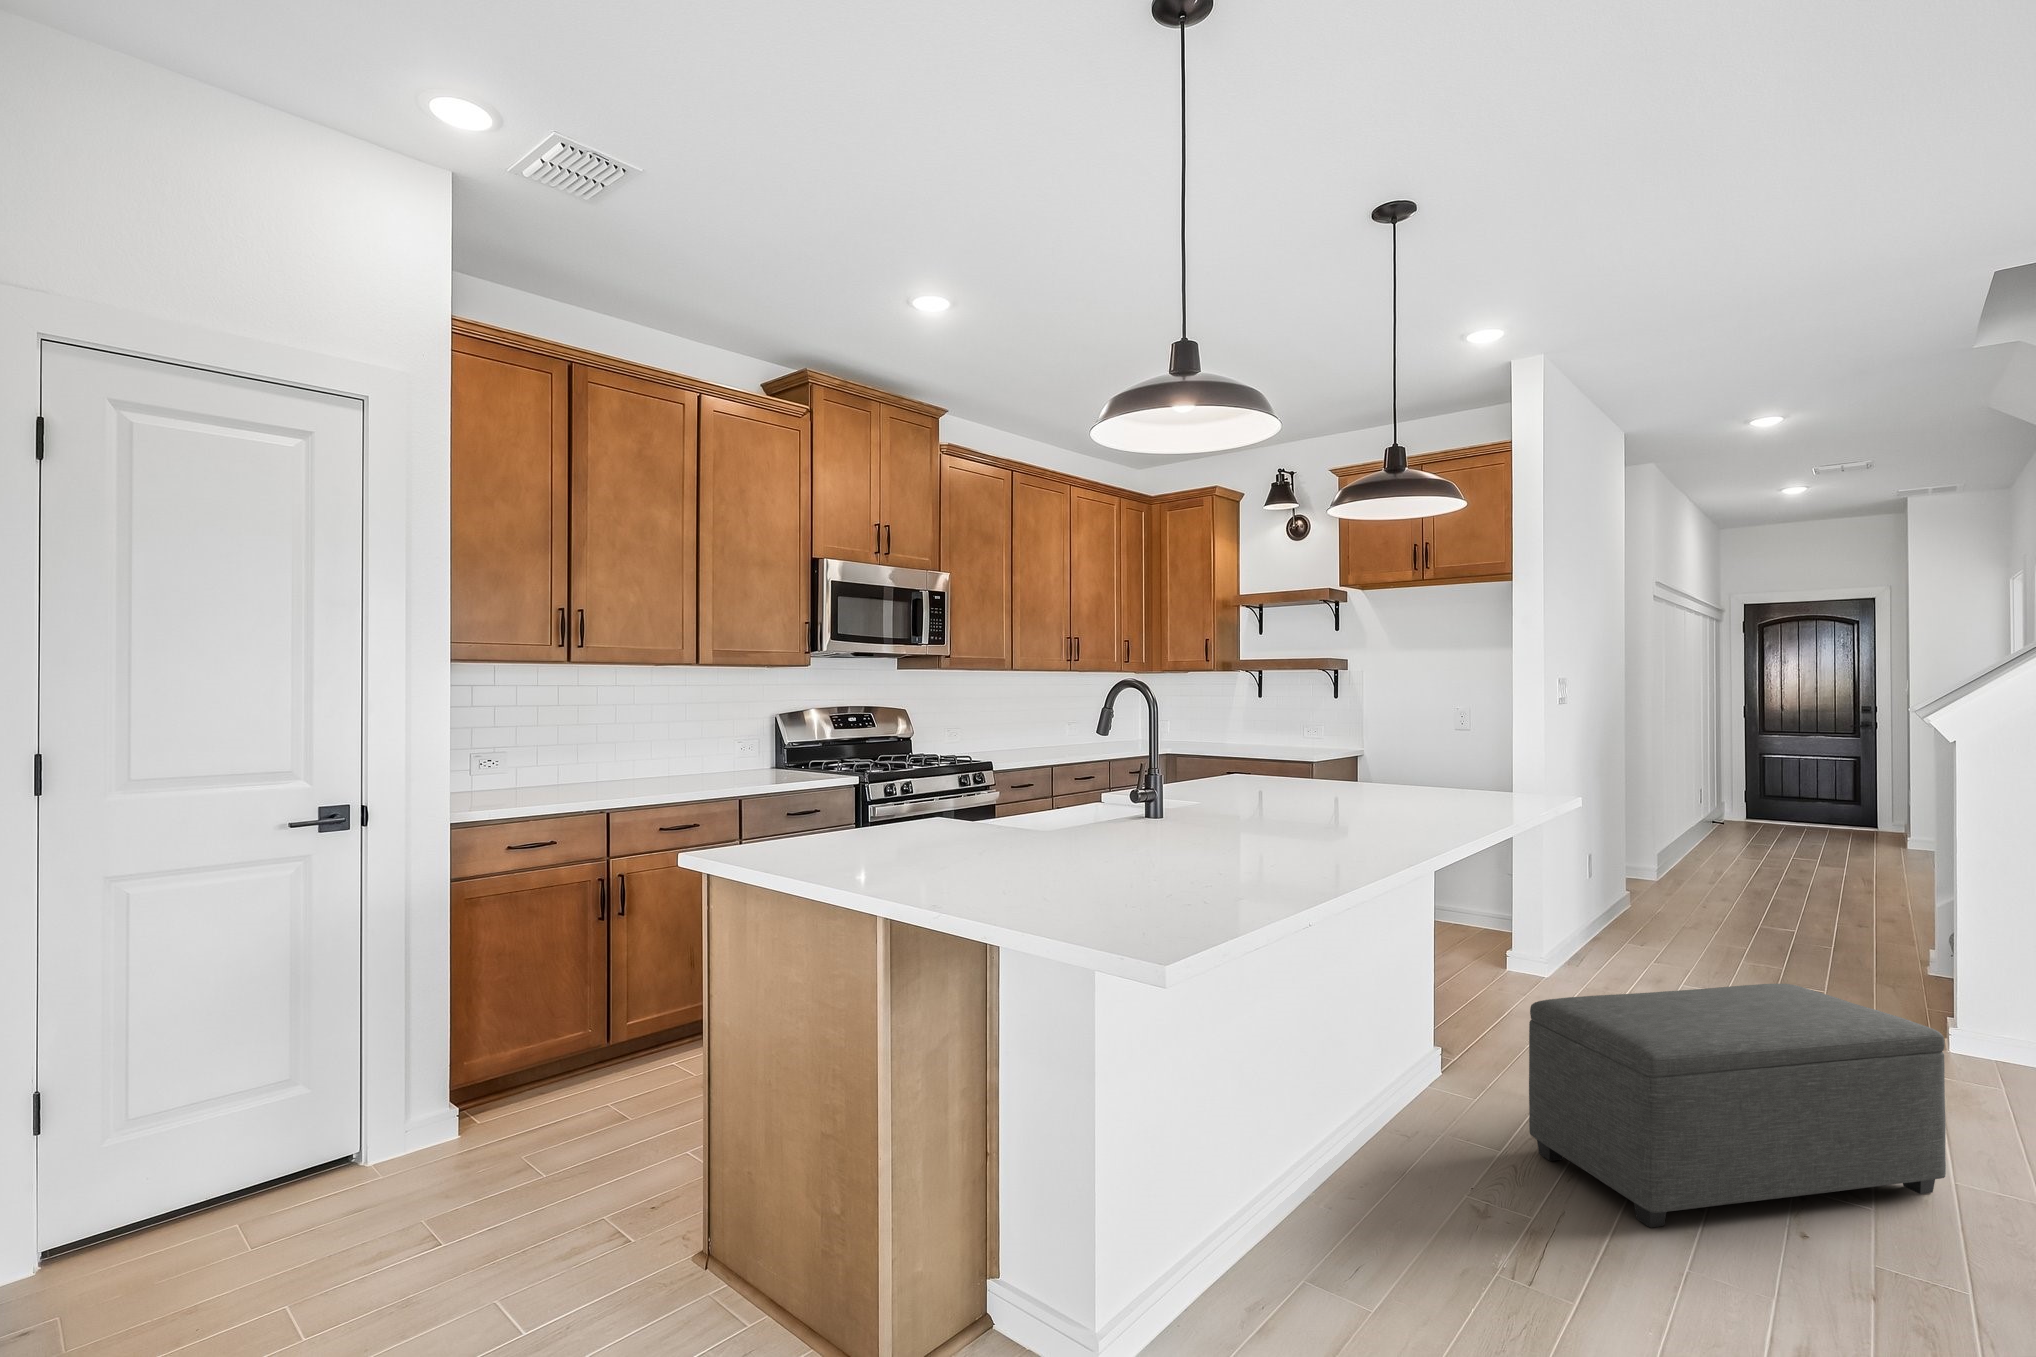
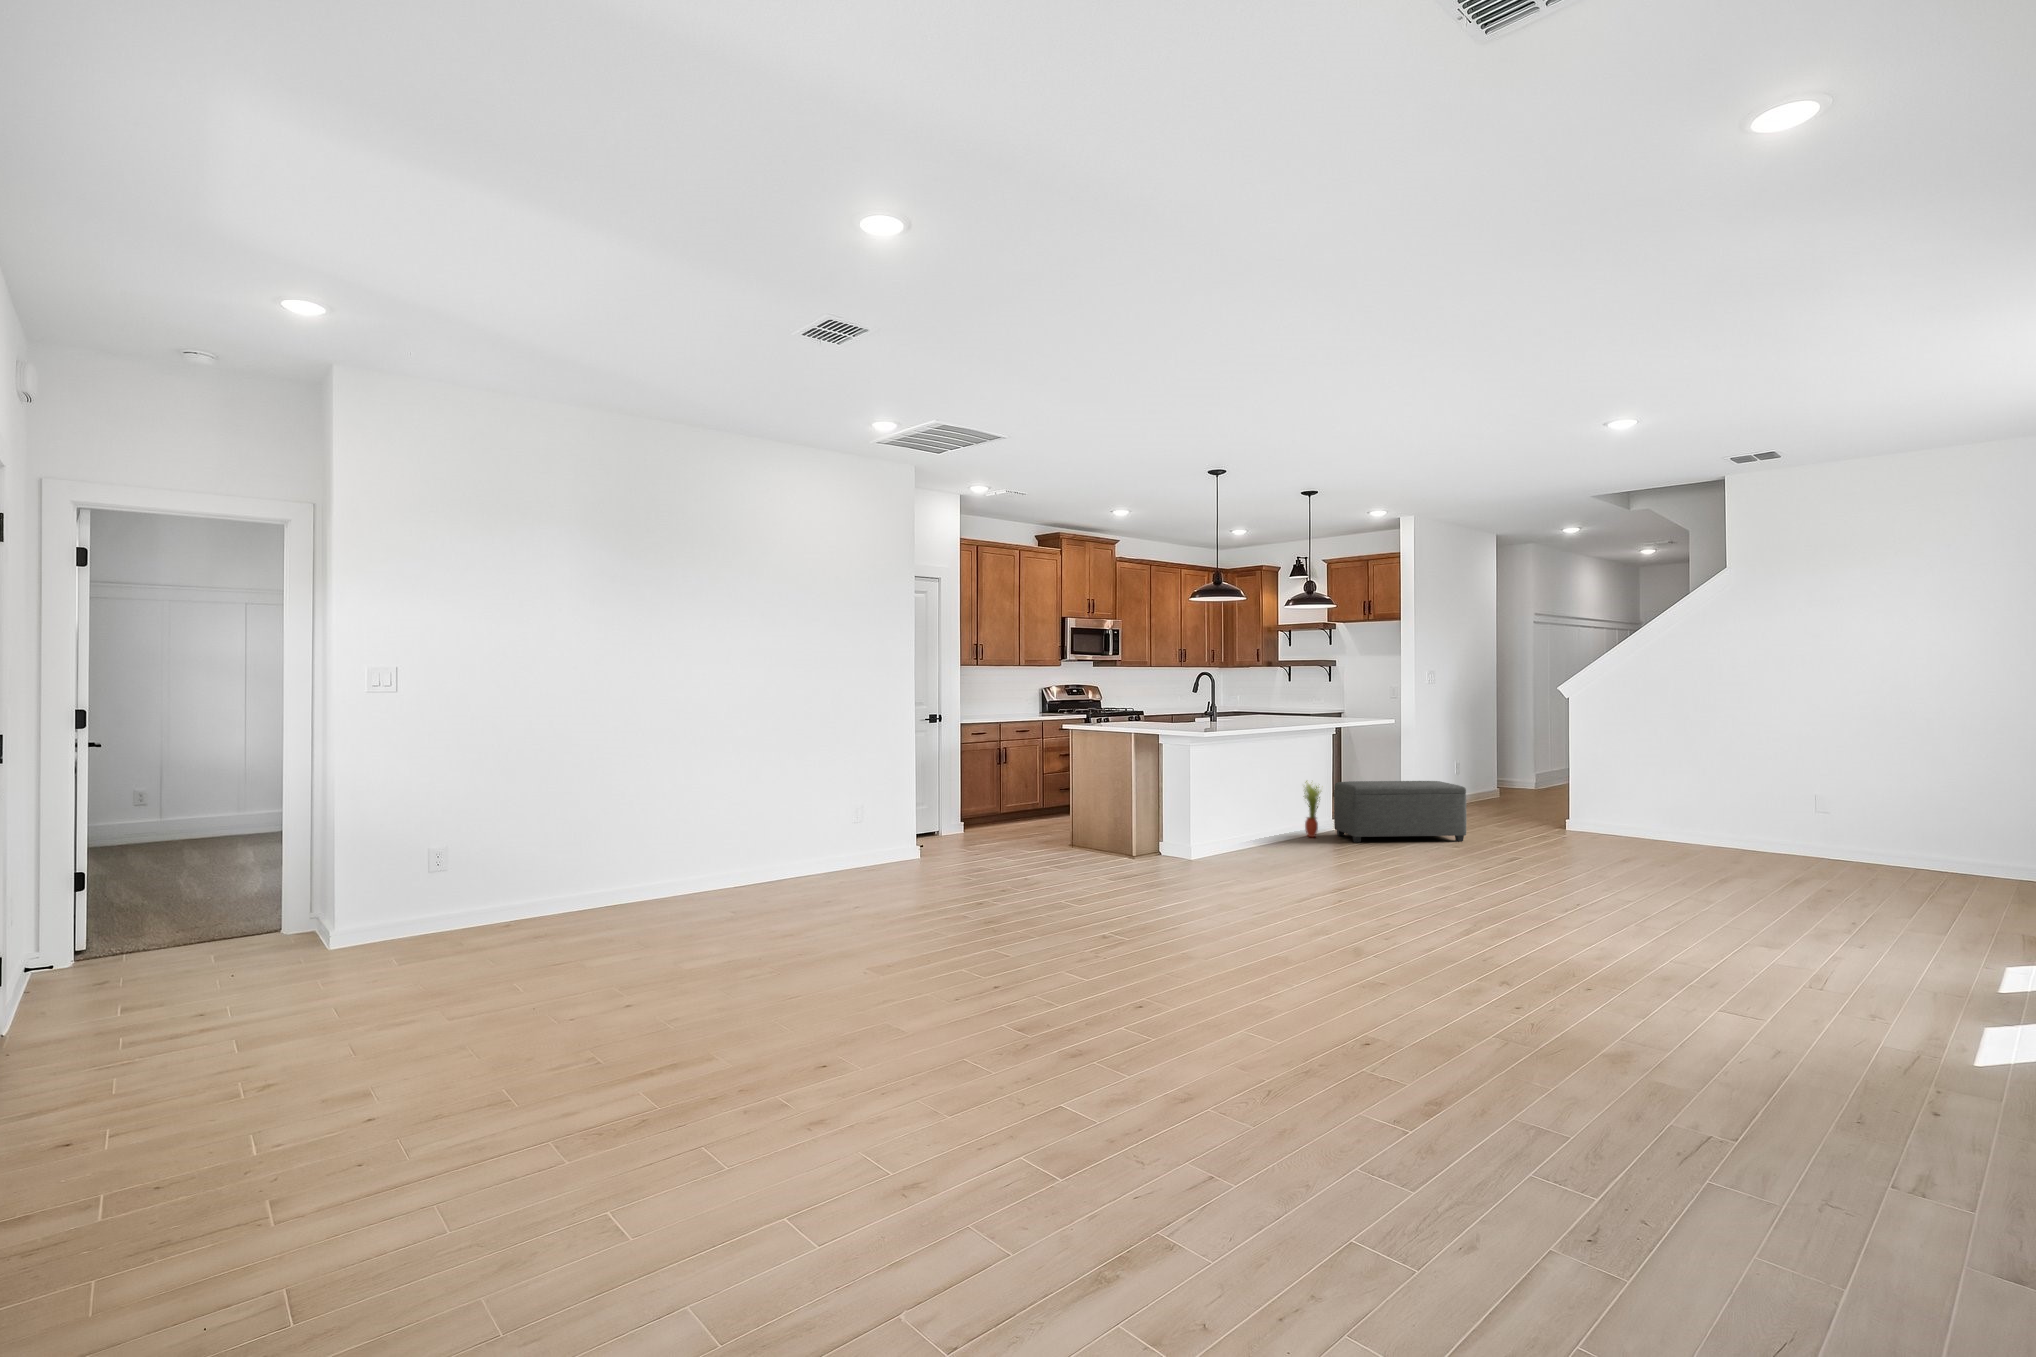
potted plant: none [1455,1003,1520,1181] -> present [1304,781,1321,837]

